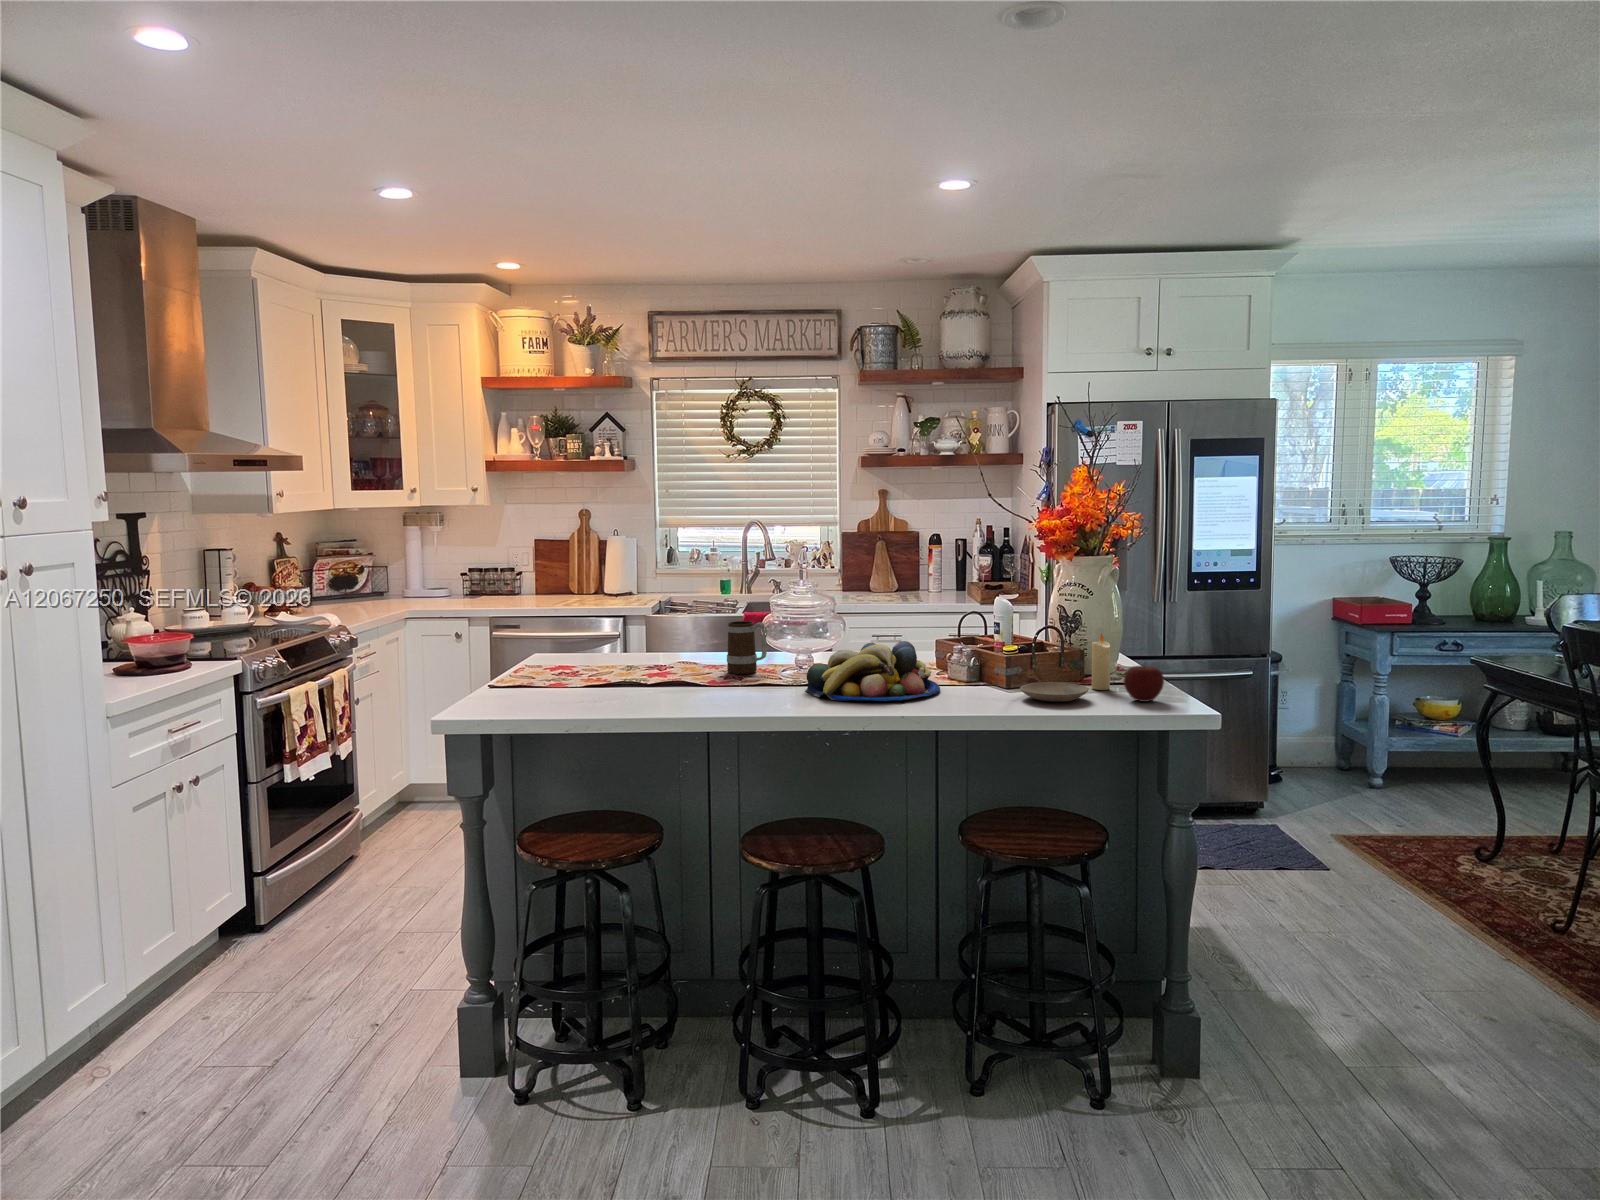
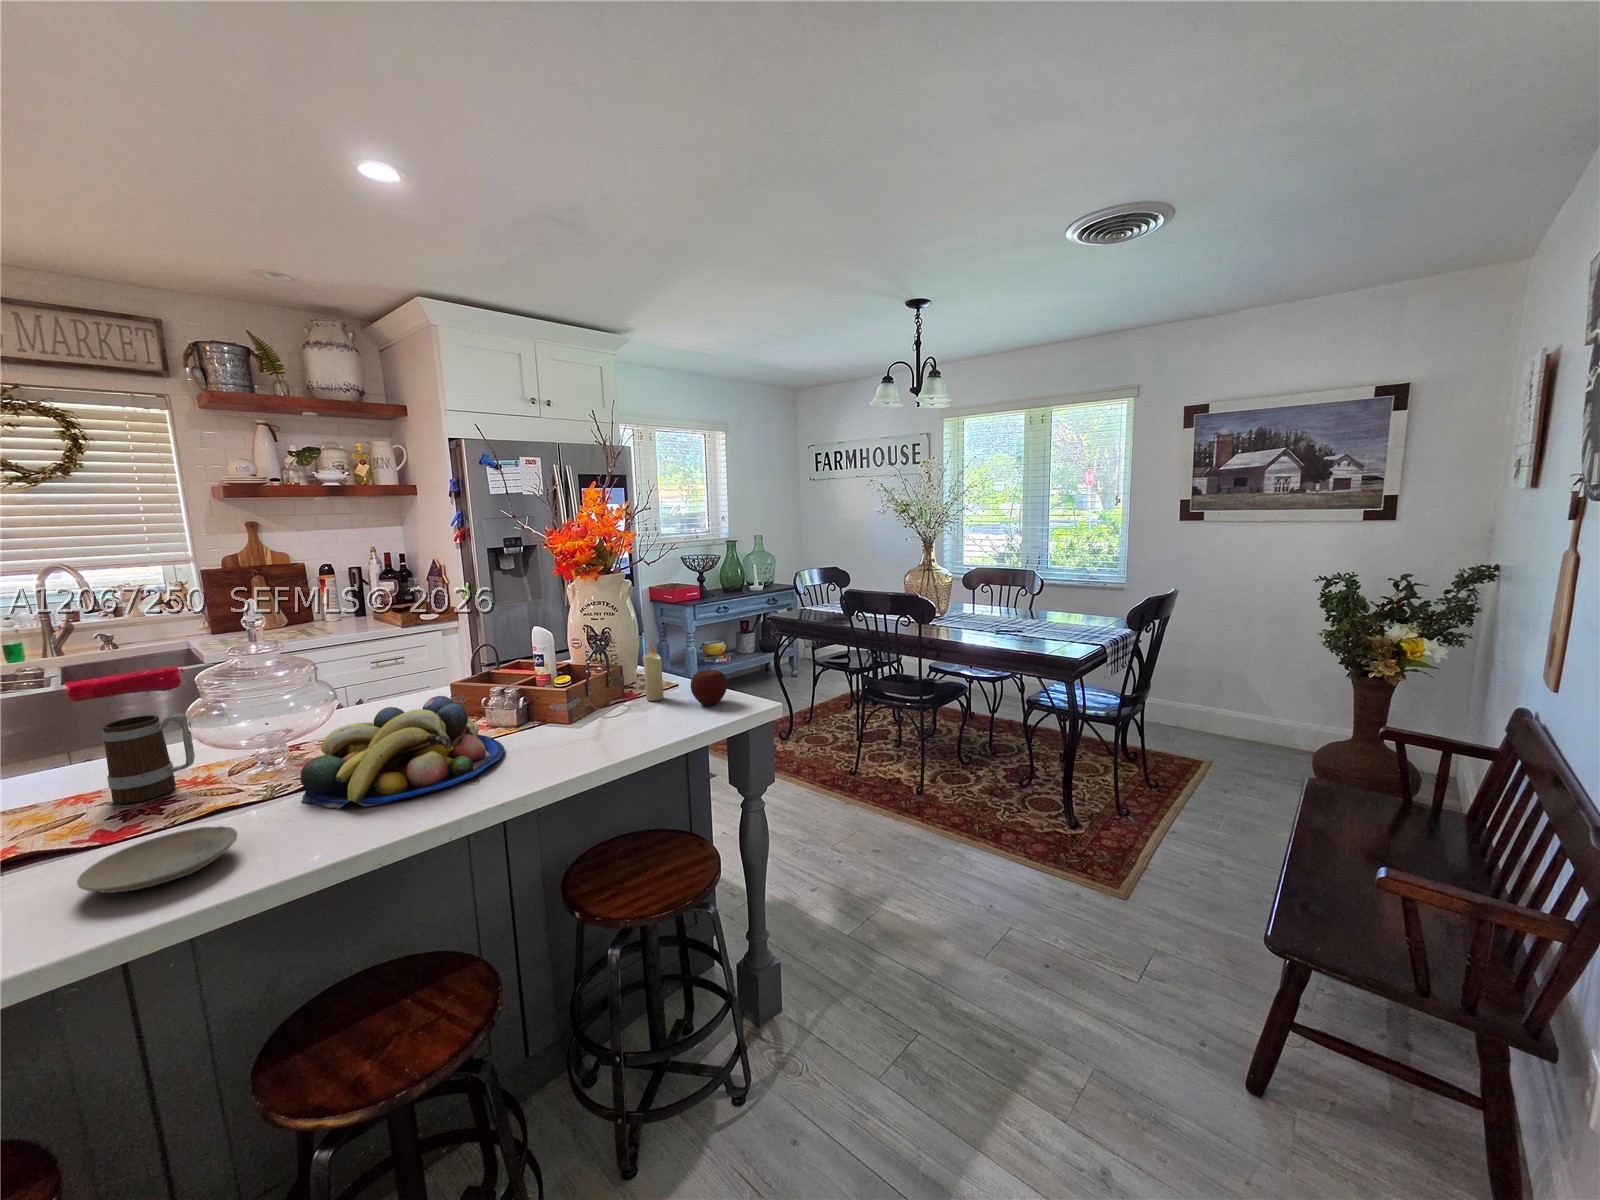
plate: present [1020,682,1089,702] -> present [77,826,237,893]

